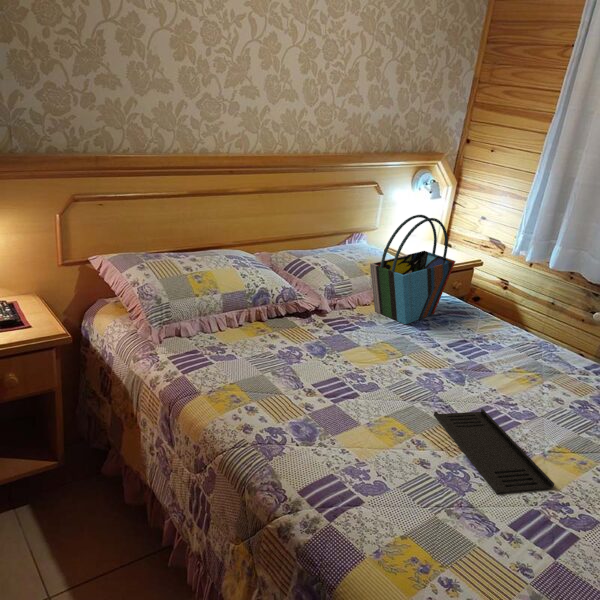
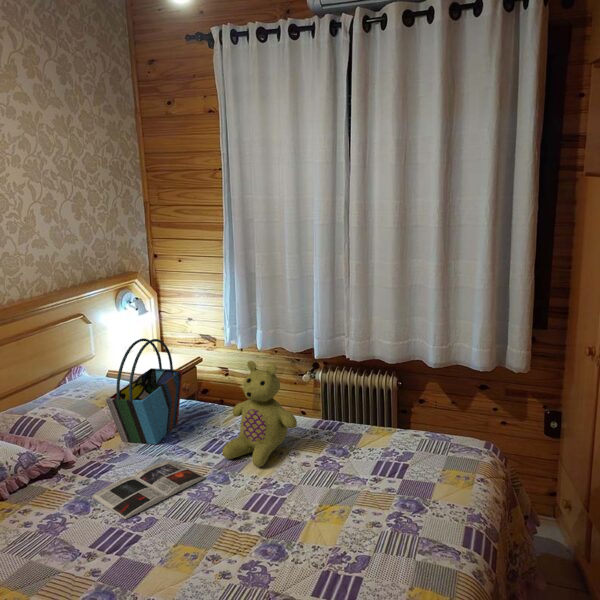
stuffed bear: none [468,267,564,383] -> present [222,361,297,467]
magazine: none [330,340,441,376] -> present [92,460,205,519]
tray: present [434,409,554,493] -> none [215,499,330,572]

